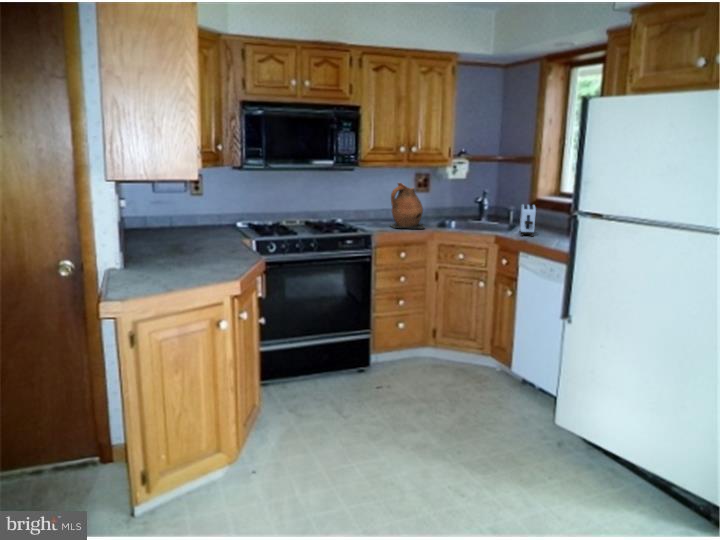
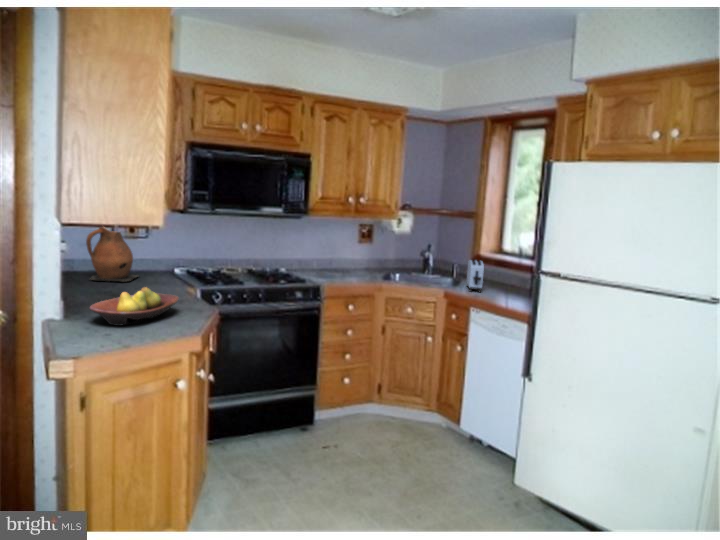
ceramic pitcher: present [390,183,424,228] -> present [86,227,138,282]
fruit bowl: none [141,238,225,274] -> present [90,287,179,326]

